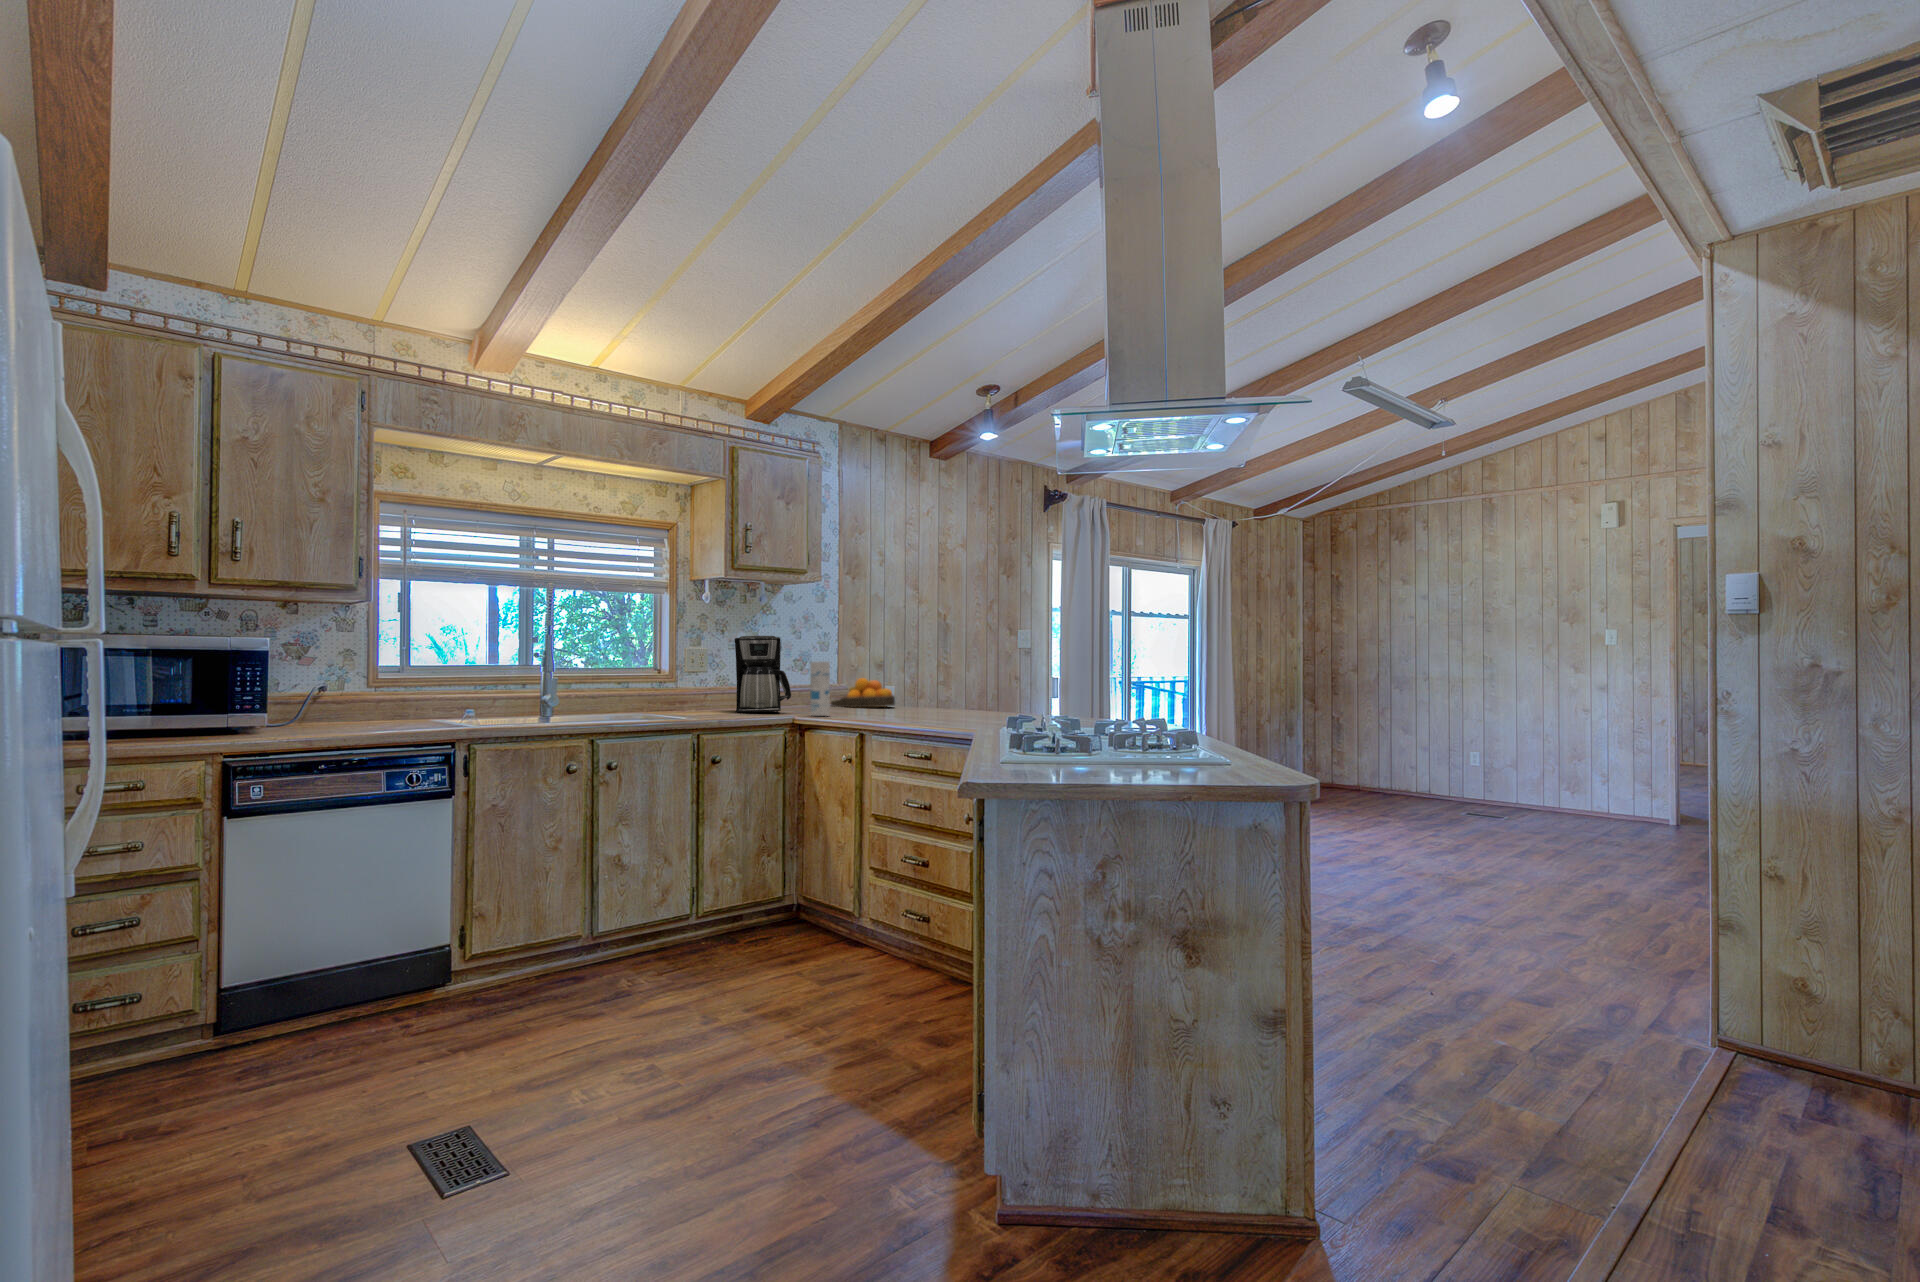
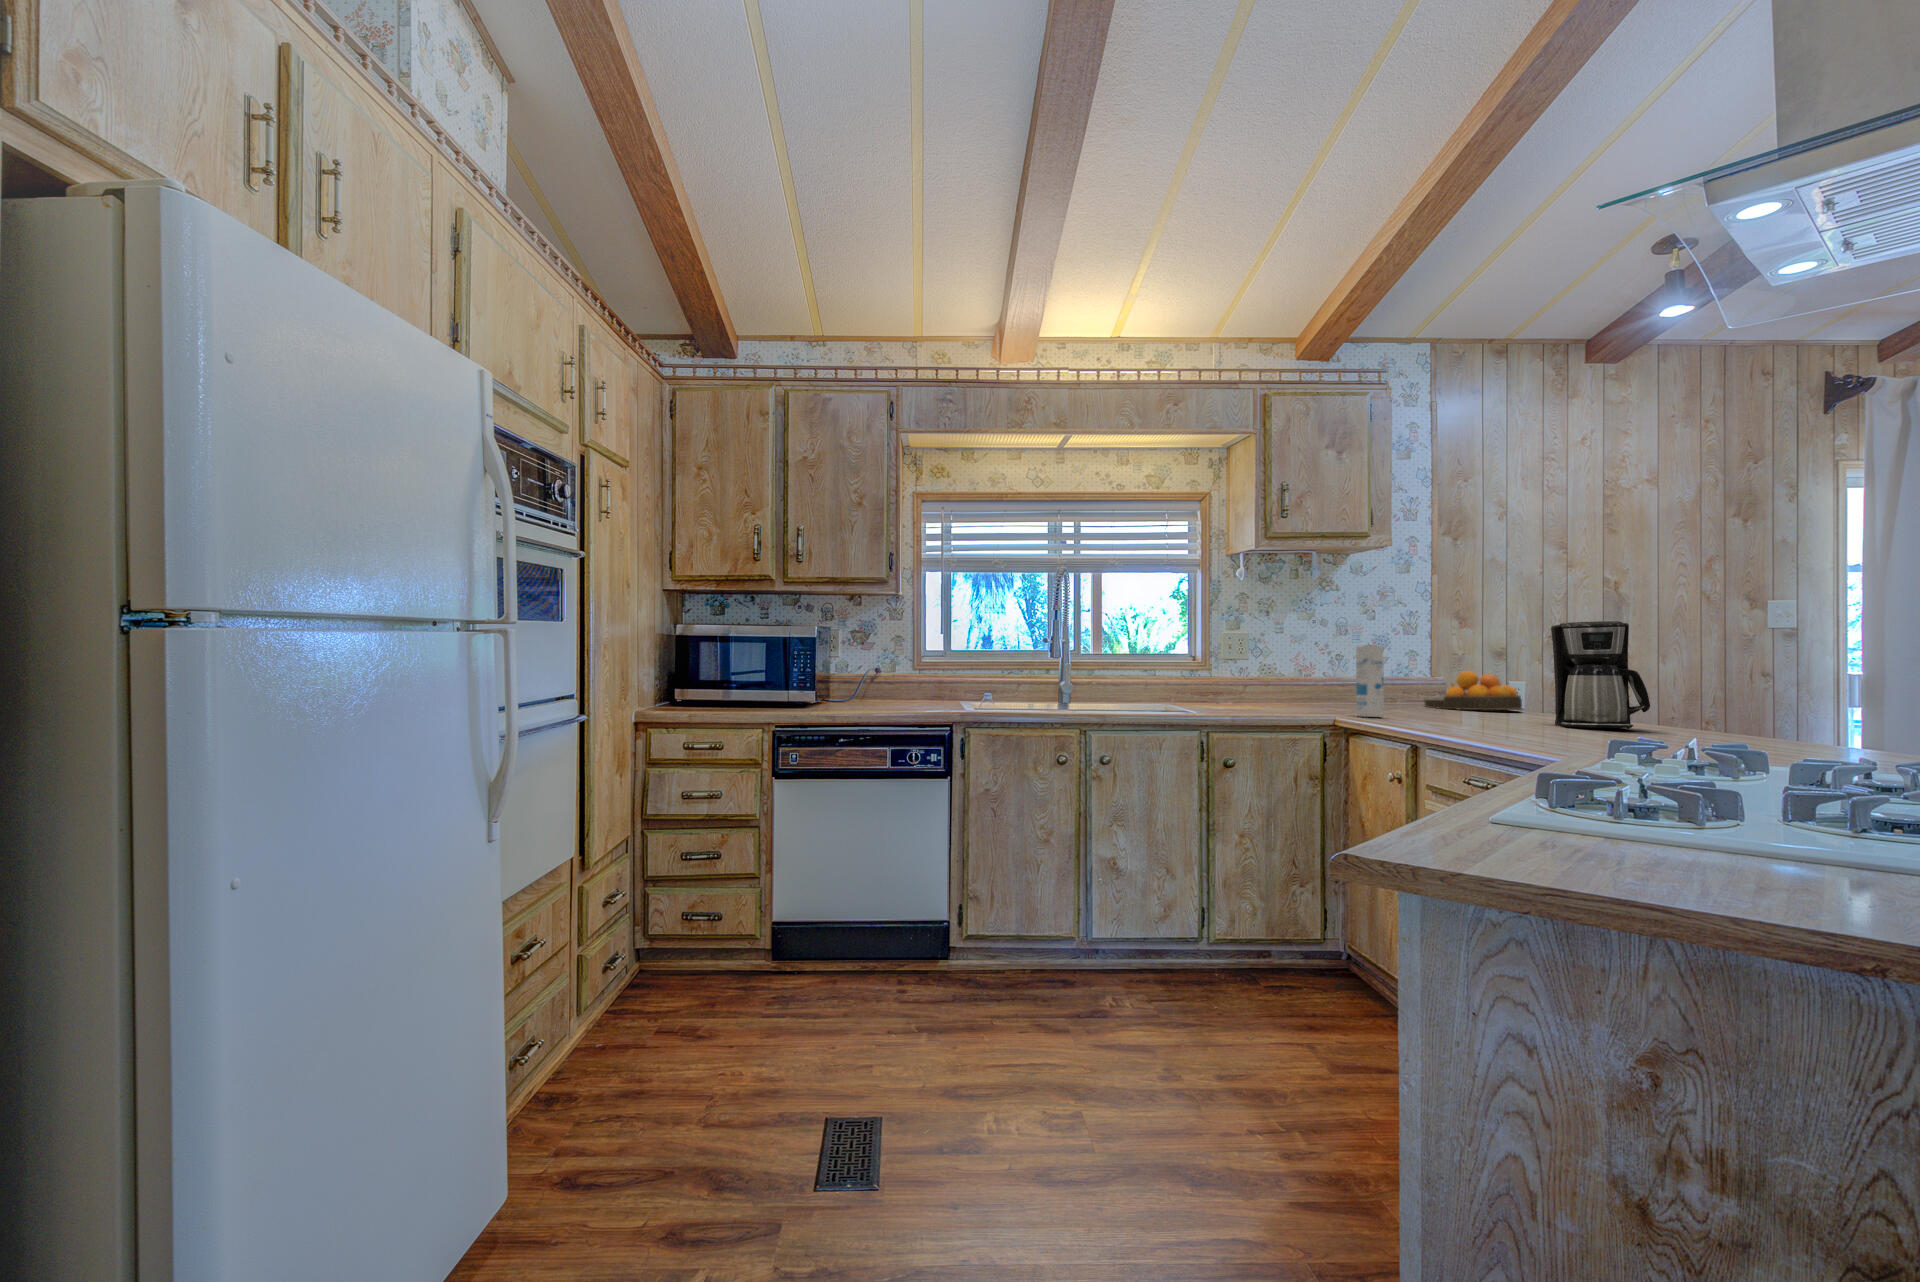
coffee maker: present [734,636,791,713] -> present [1551,621,1650,729]

